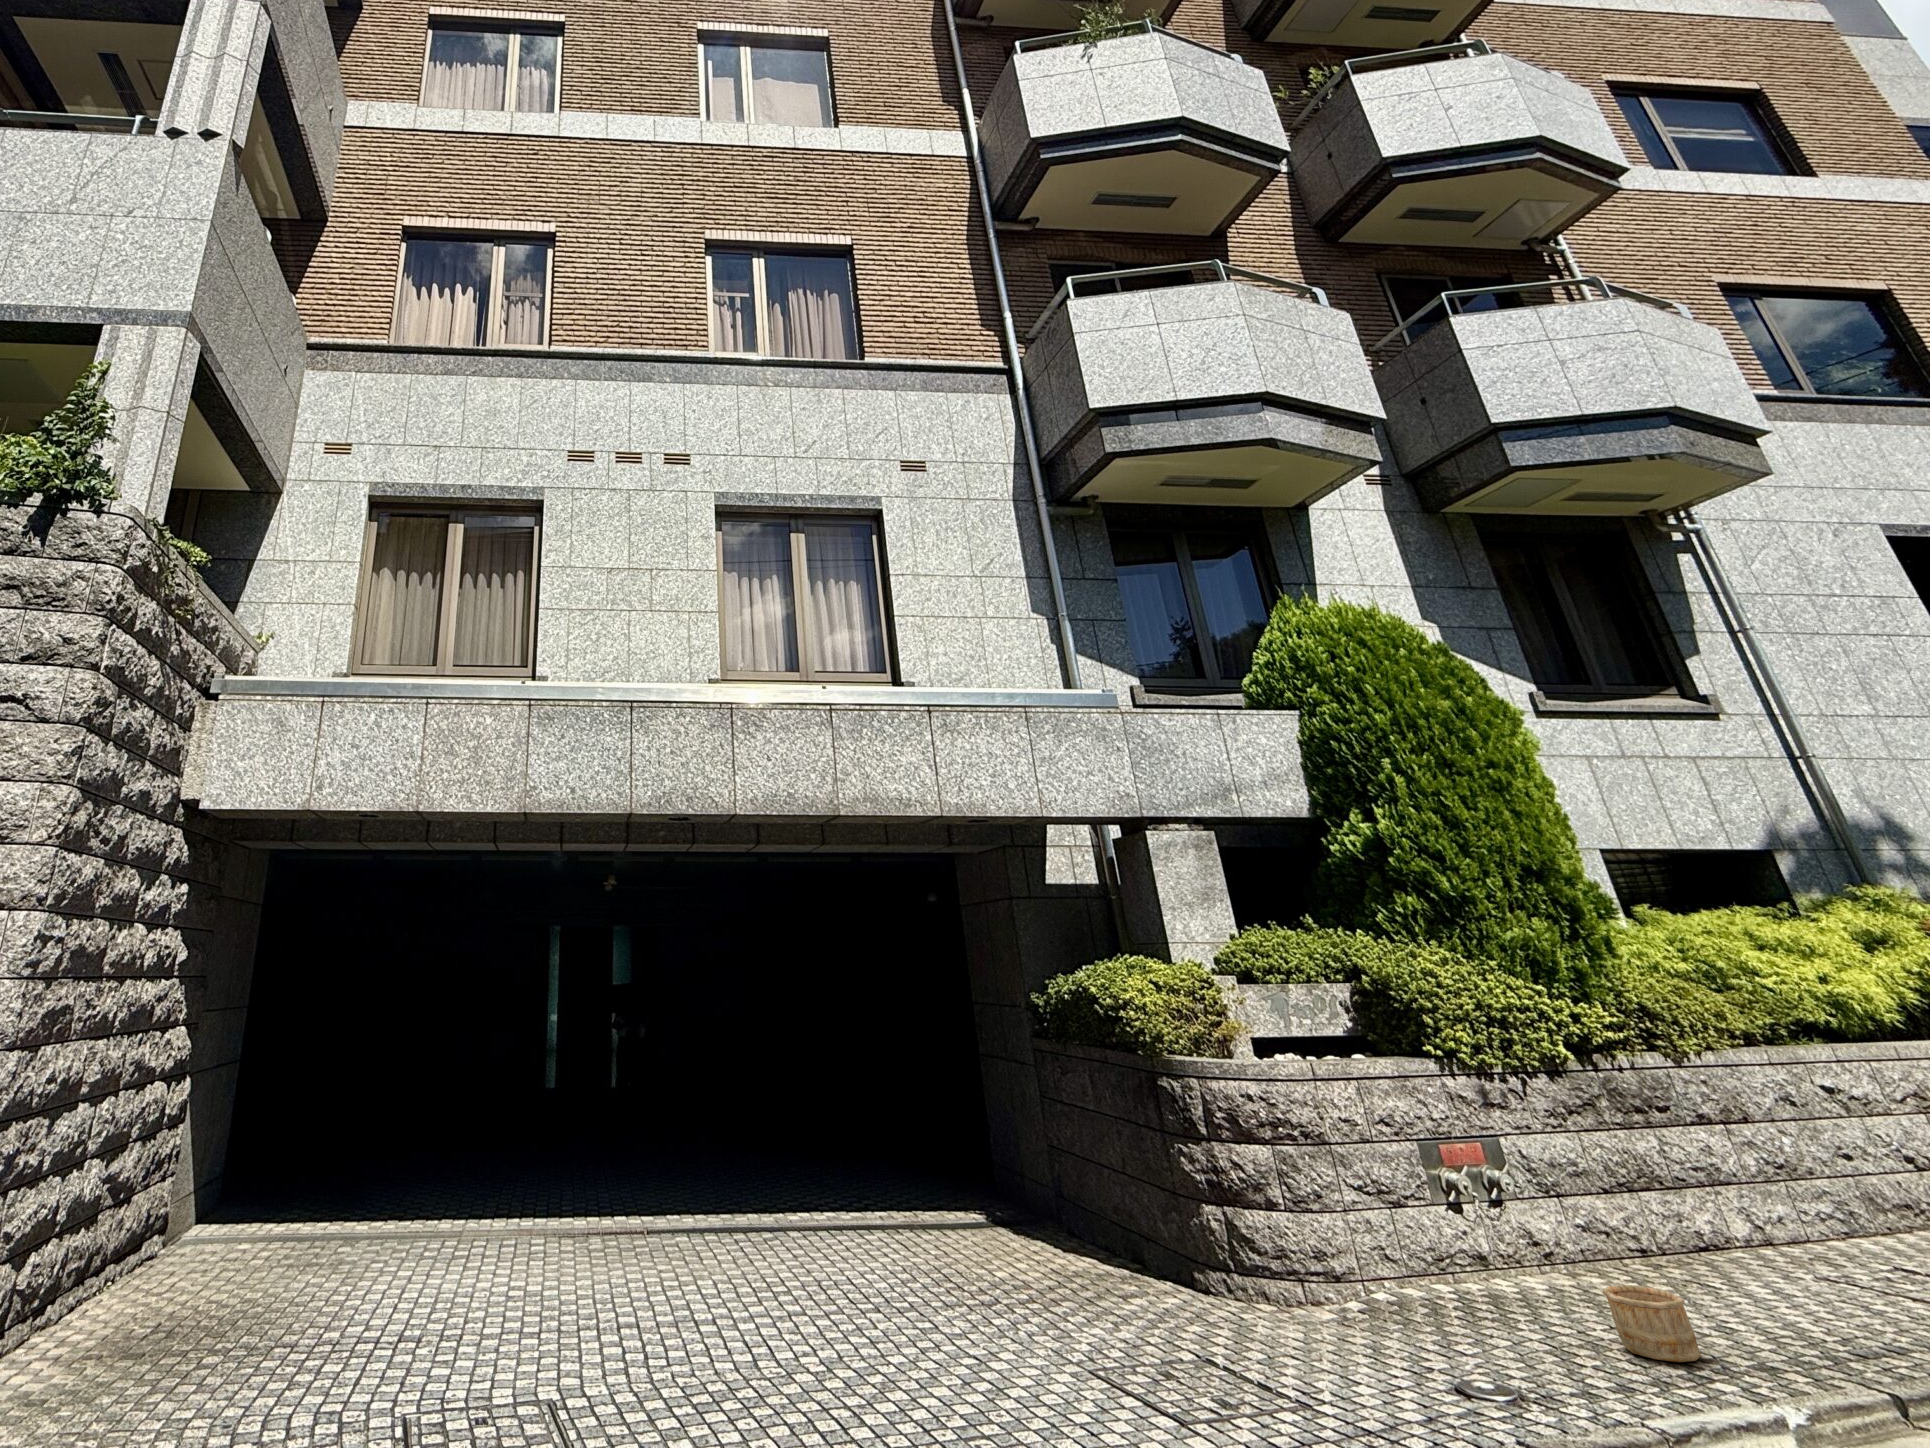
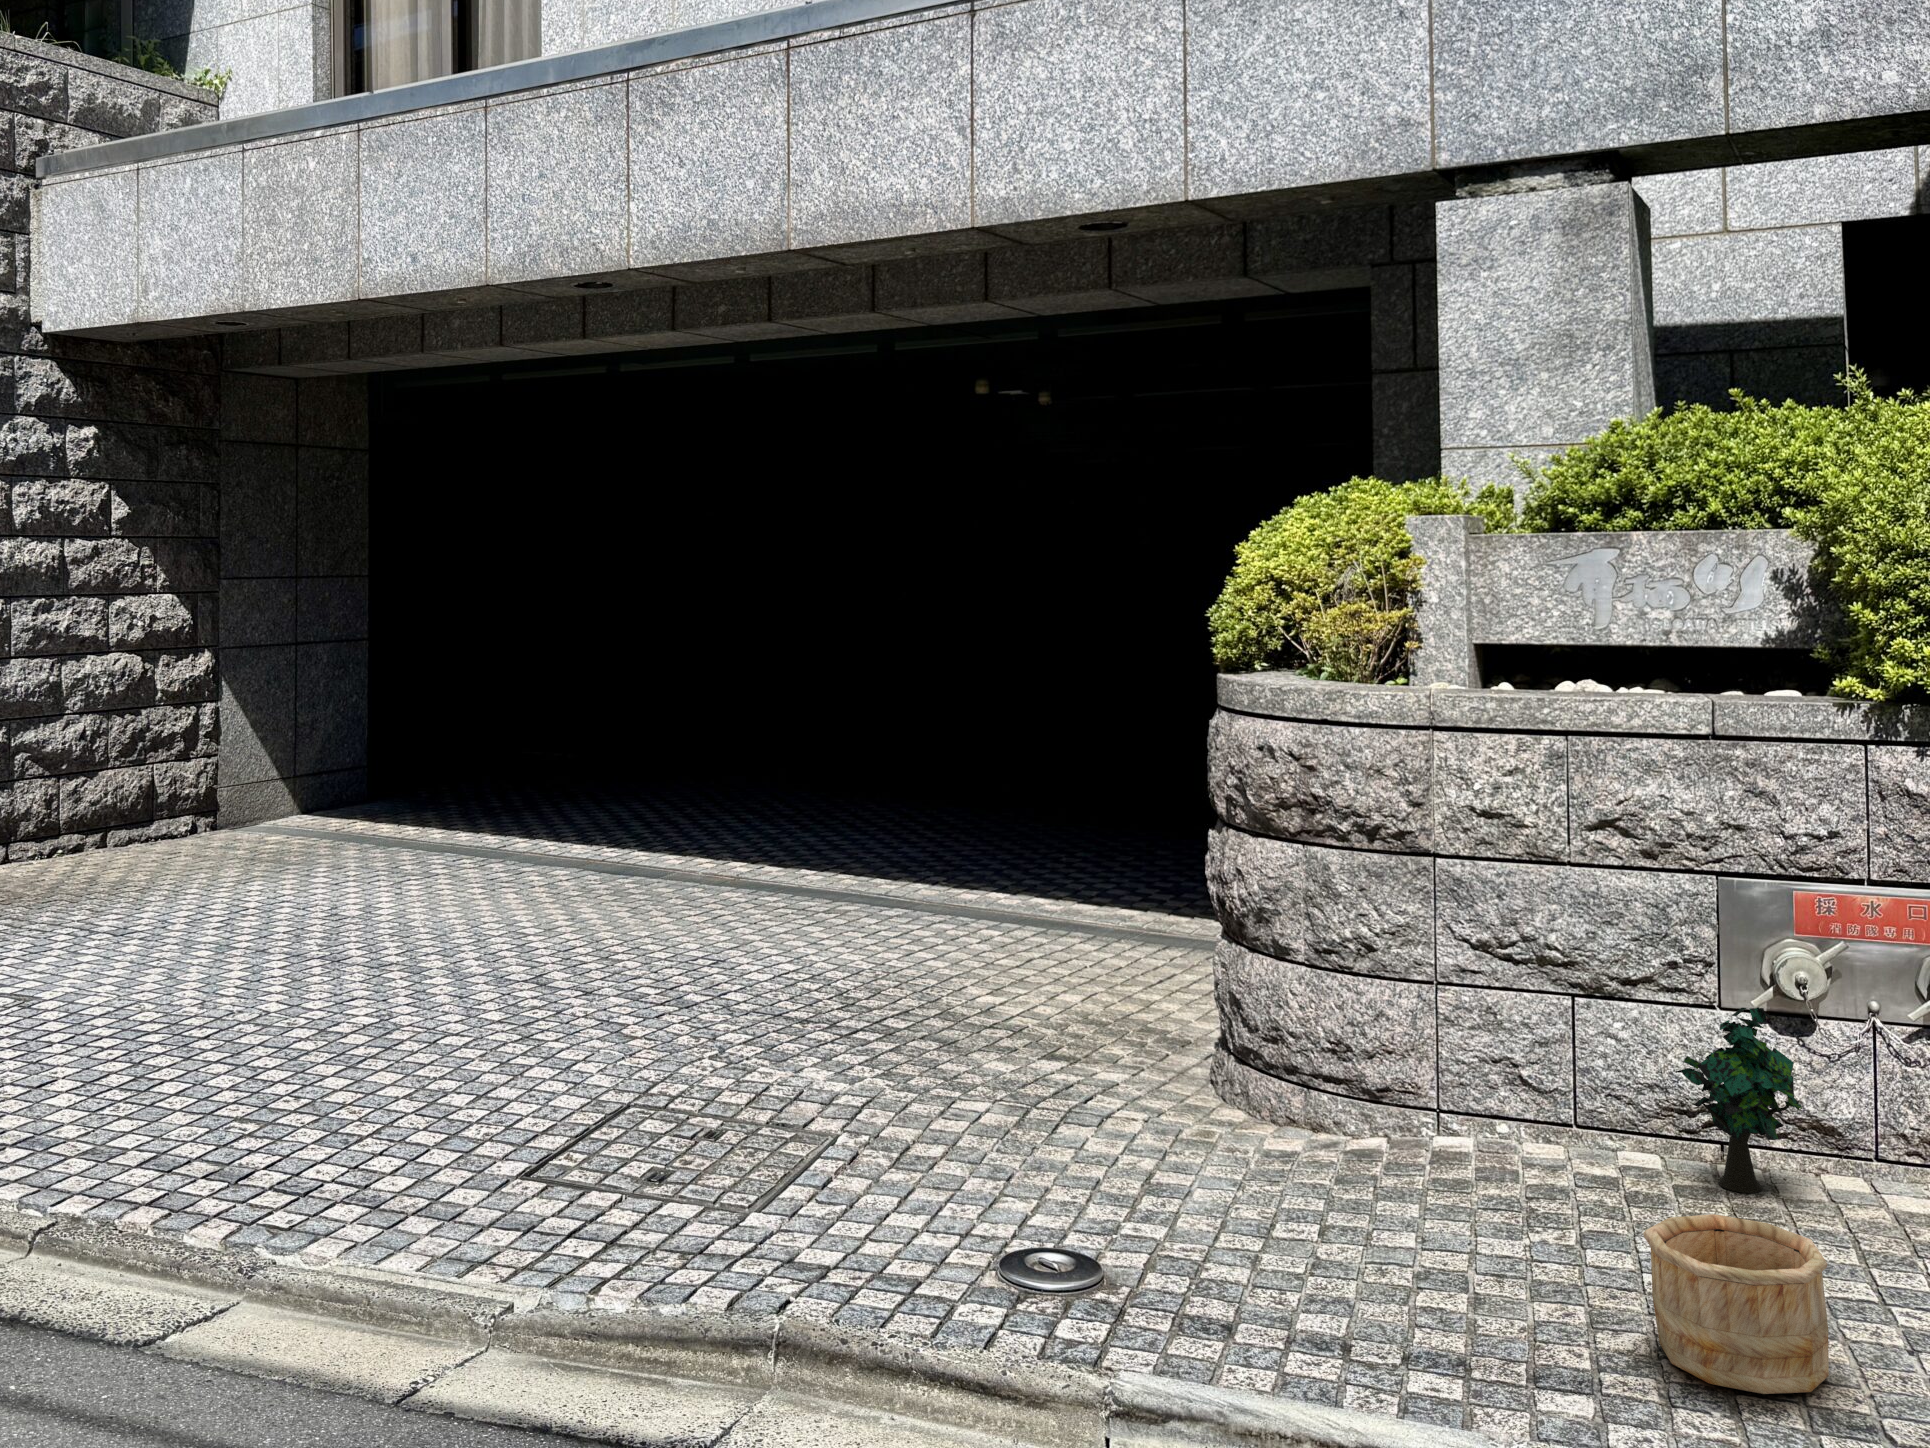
decorative plant: none [1452,1199,1506,1293] -> present [1676,1007,1802,1193]

